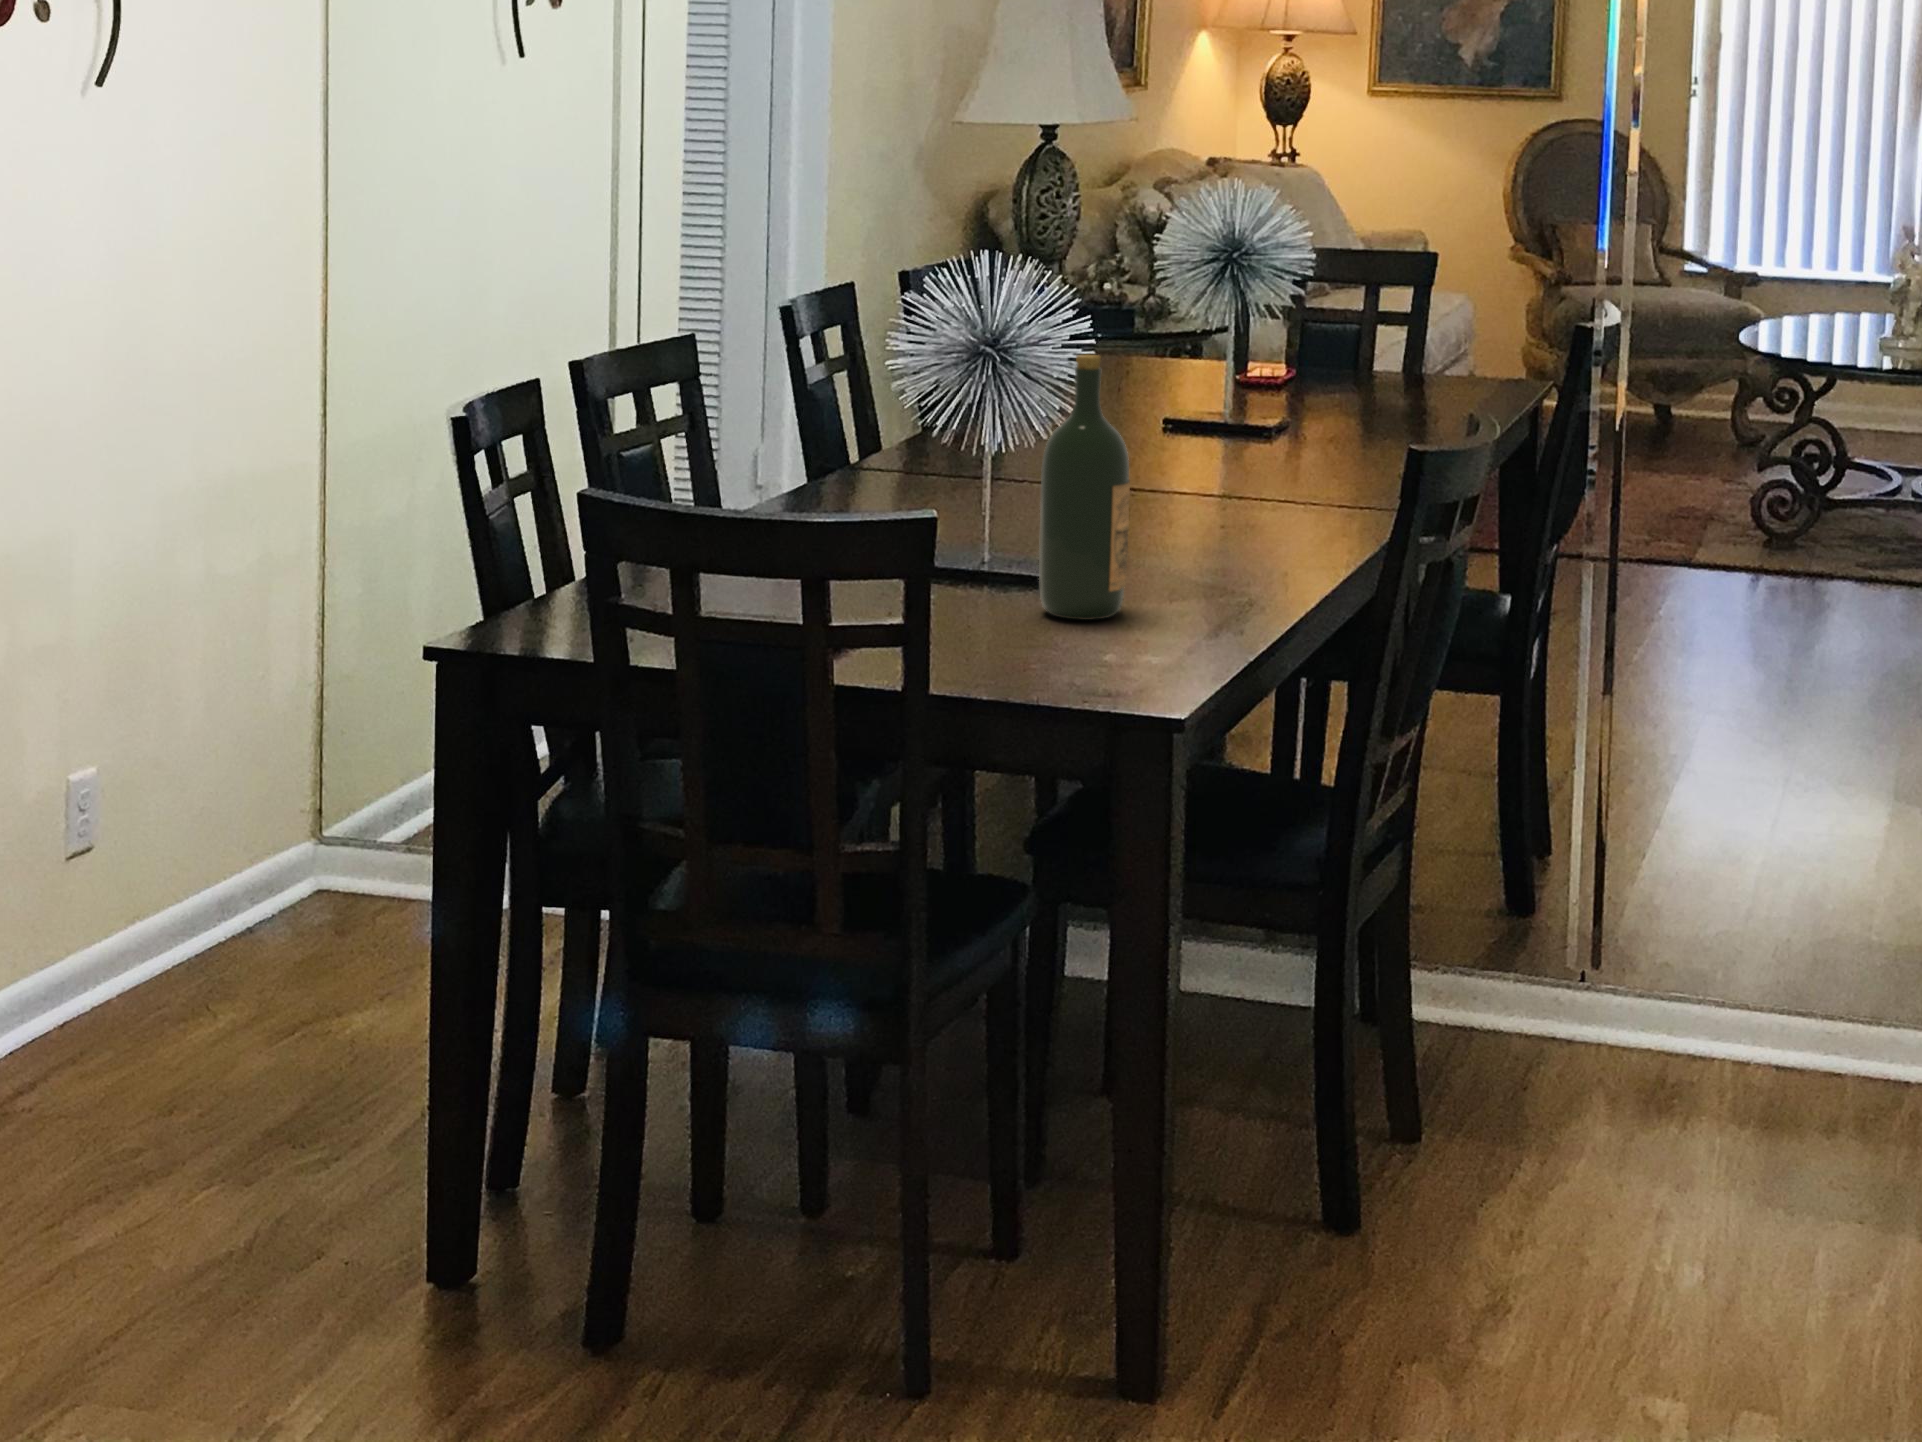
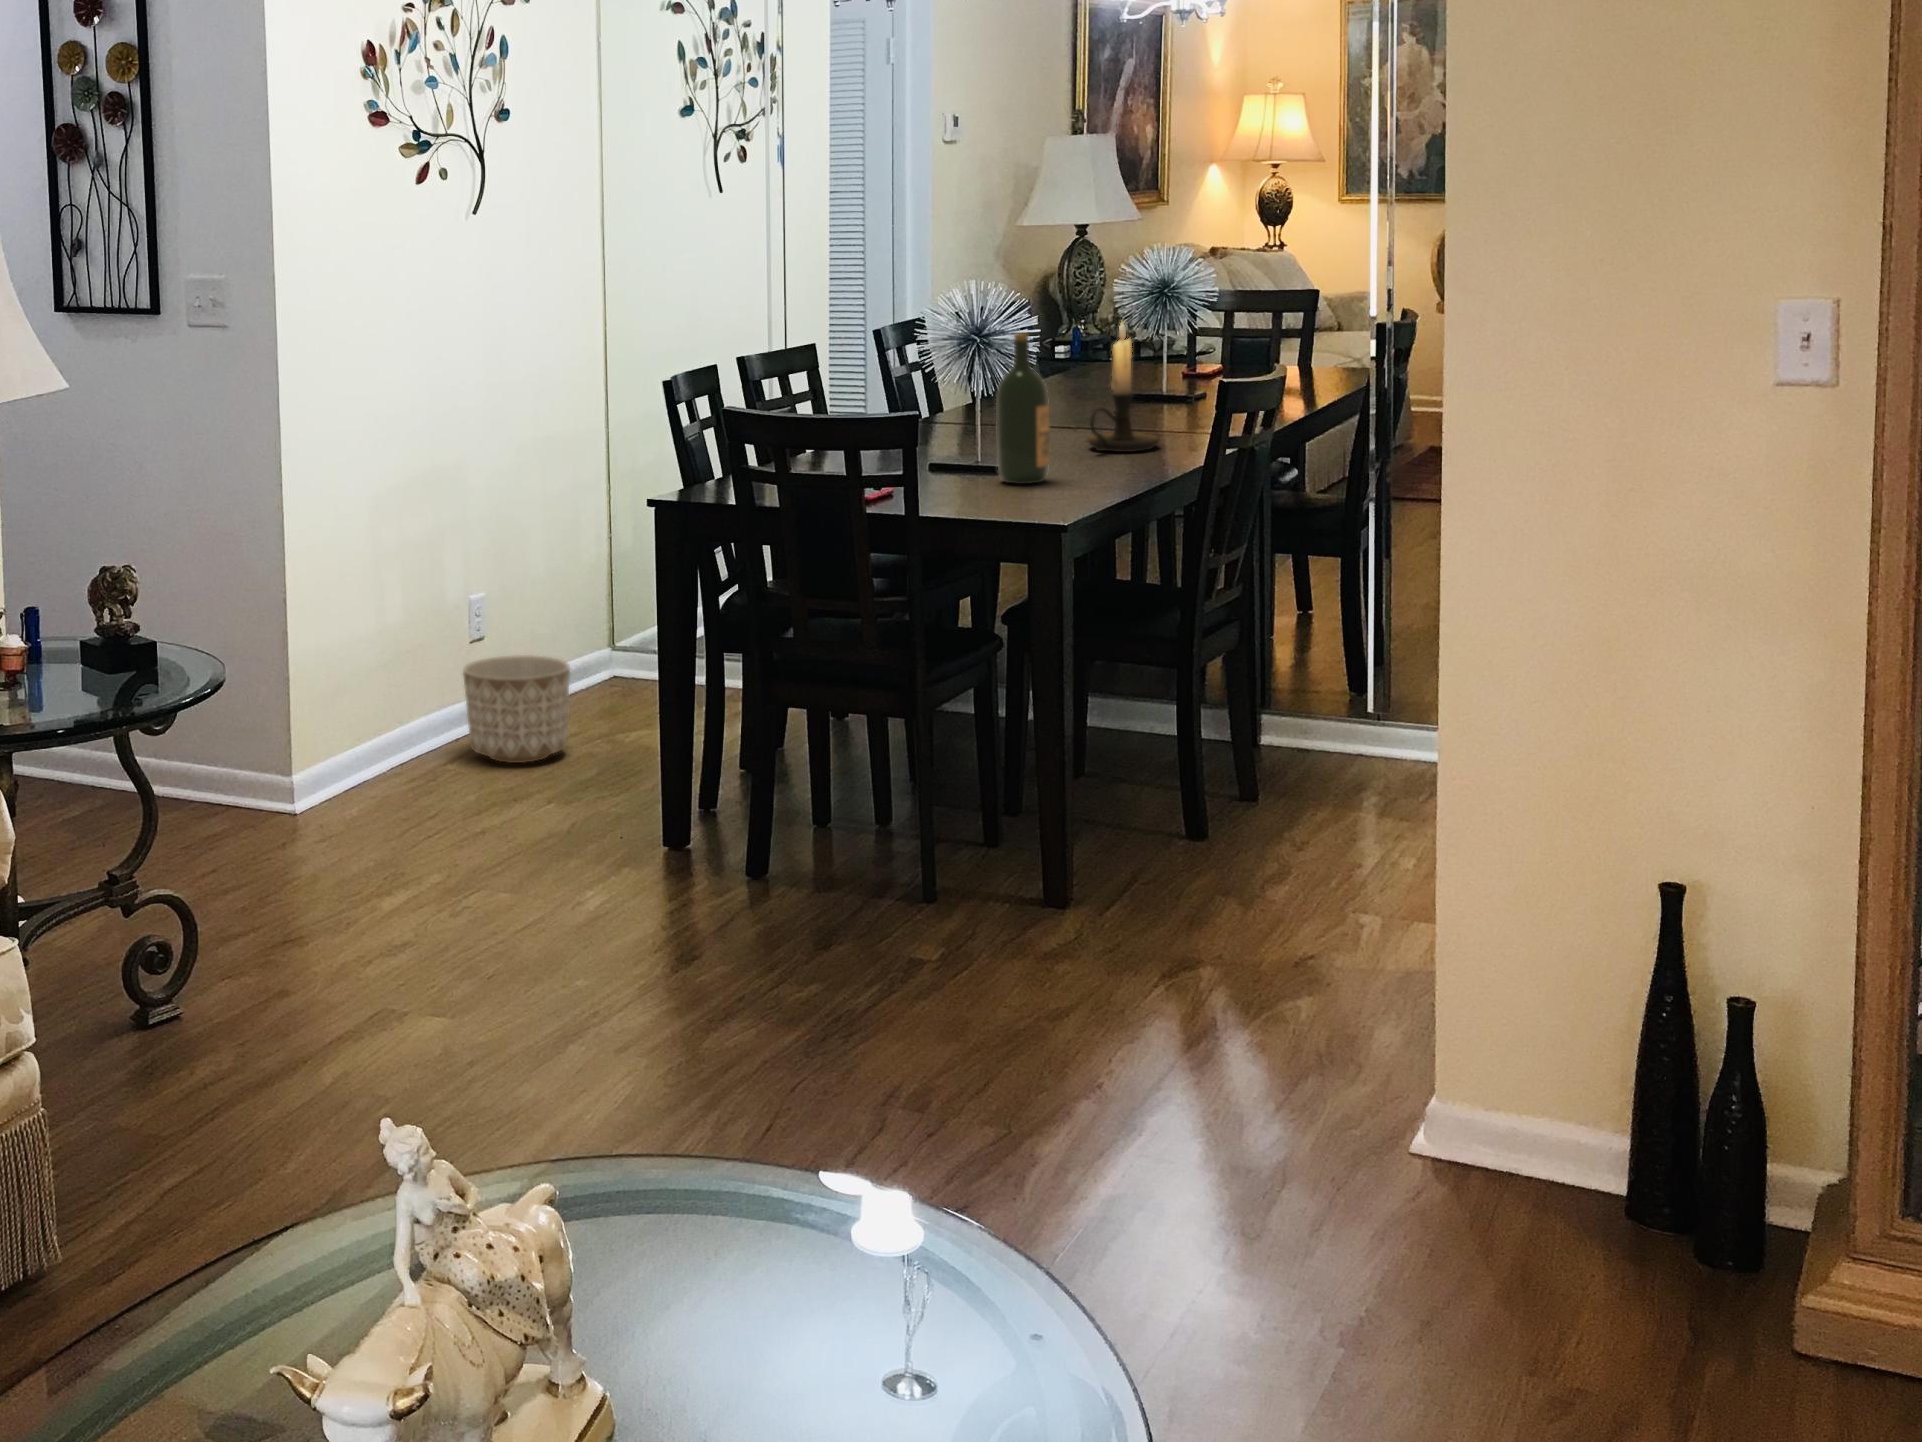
candle holder: none [1158,323,1276,548] -> present [1087,322,1159,452]
planter: none [53,867,248,1068] -> present [463,655,570,763]

